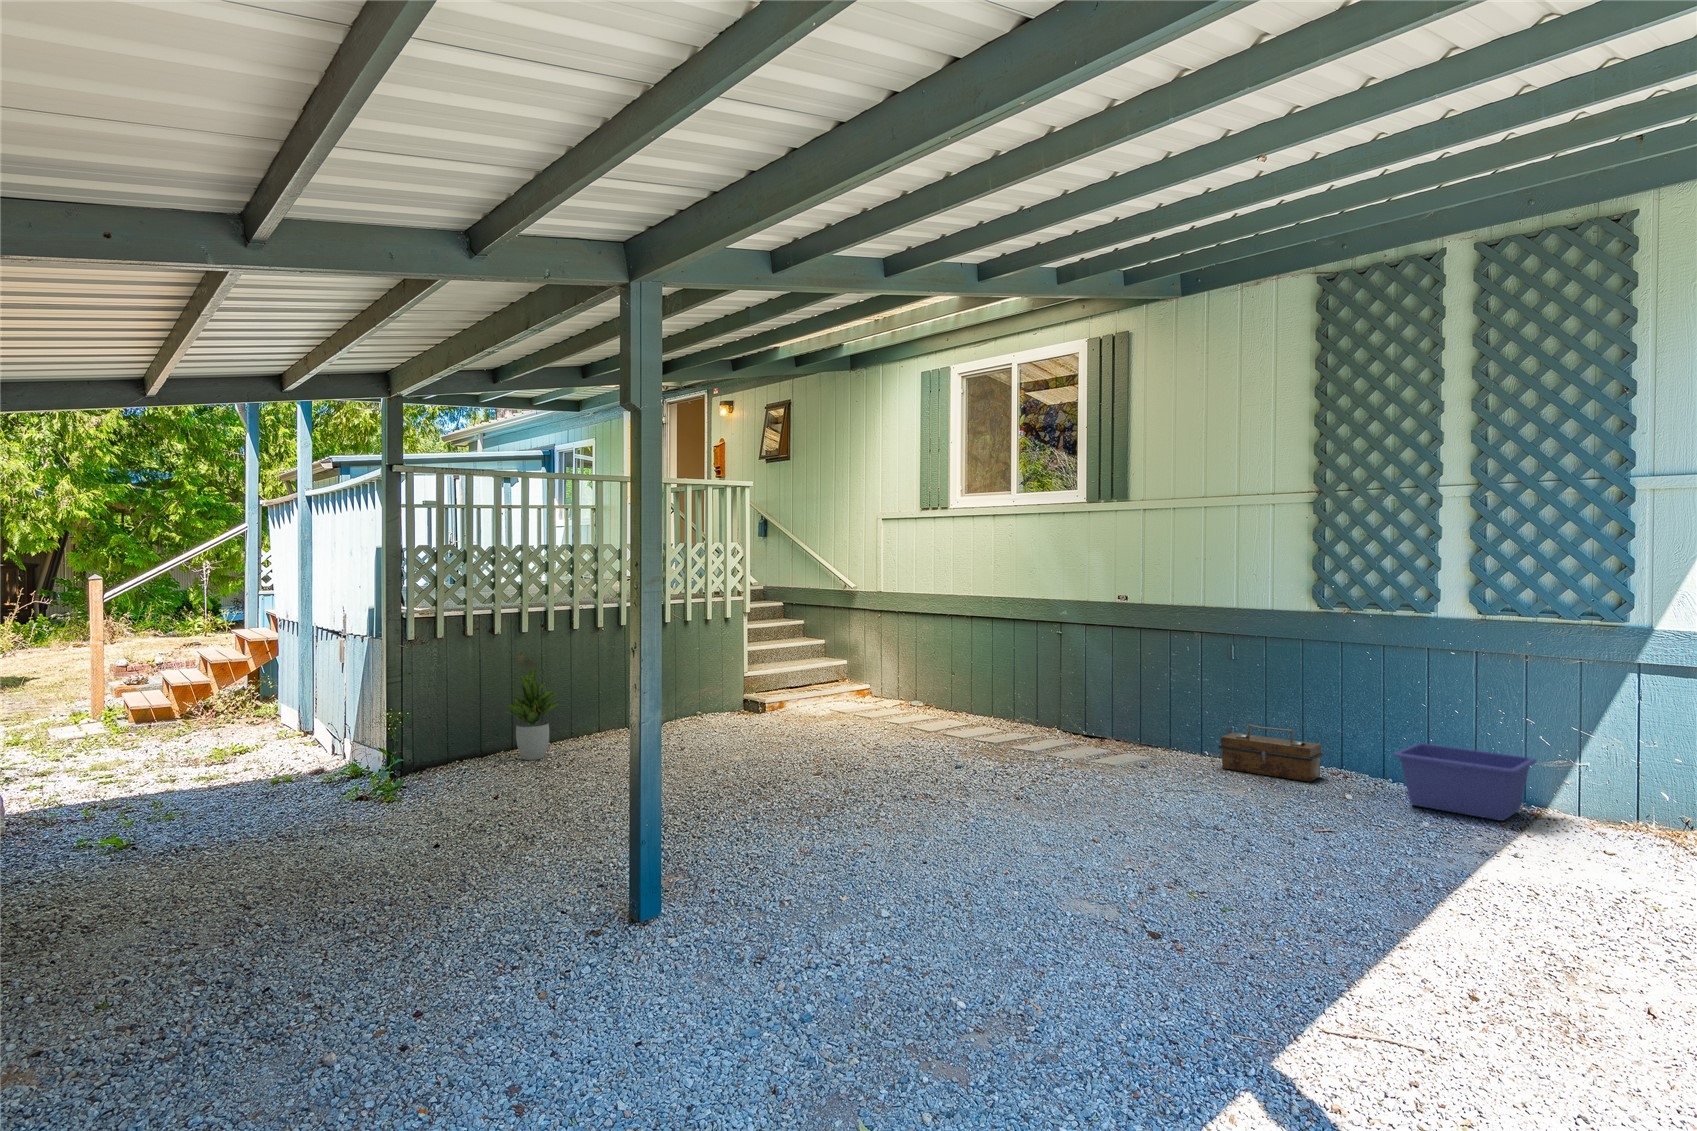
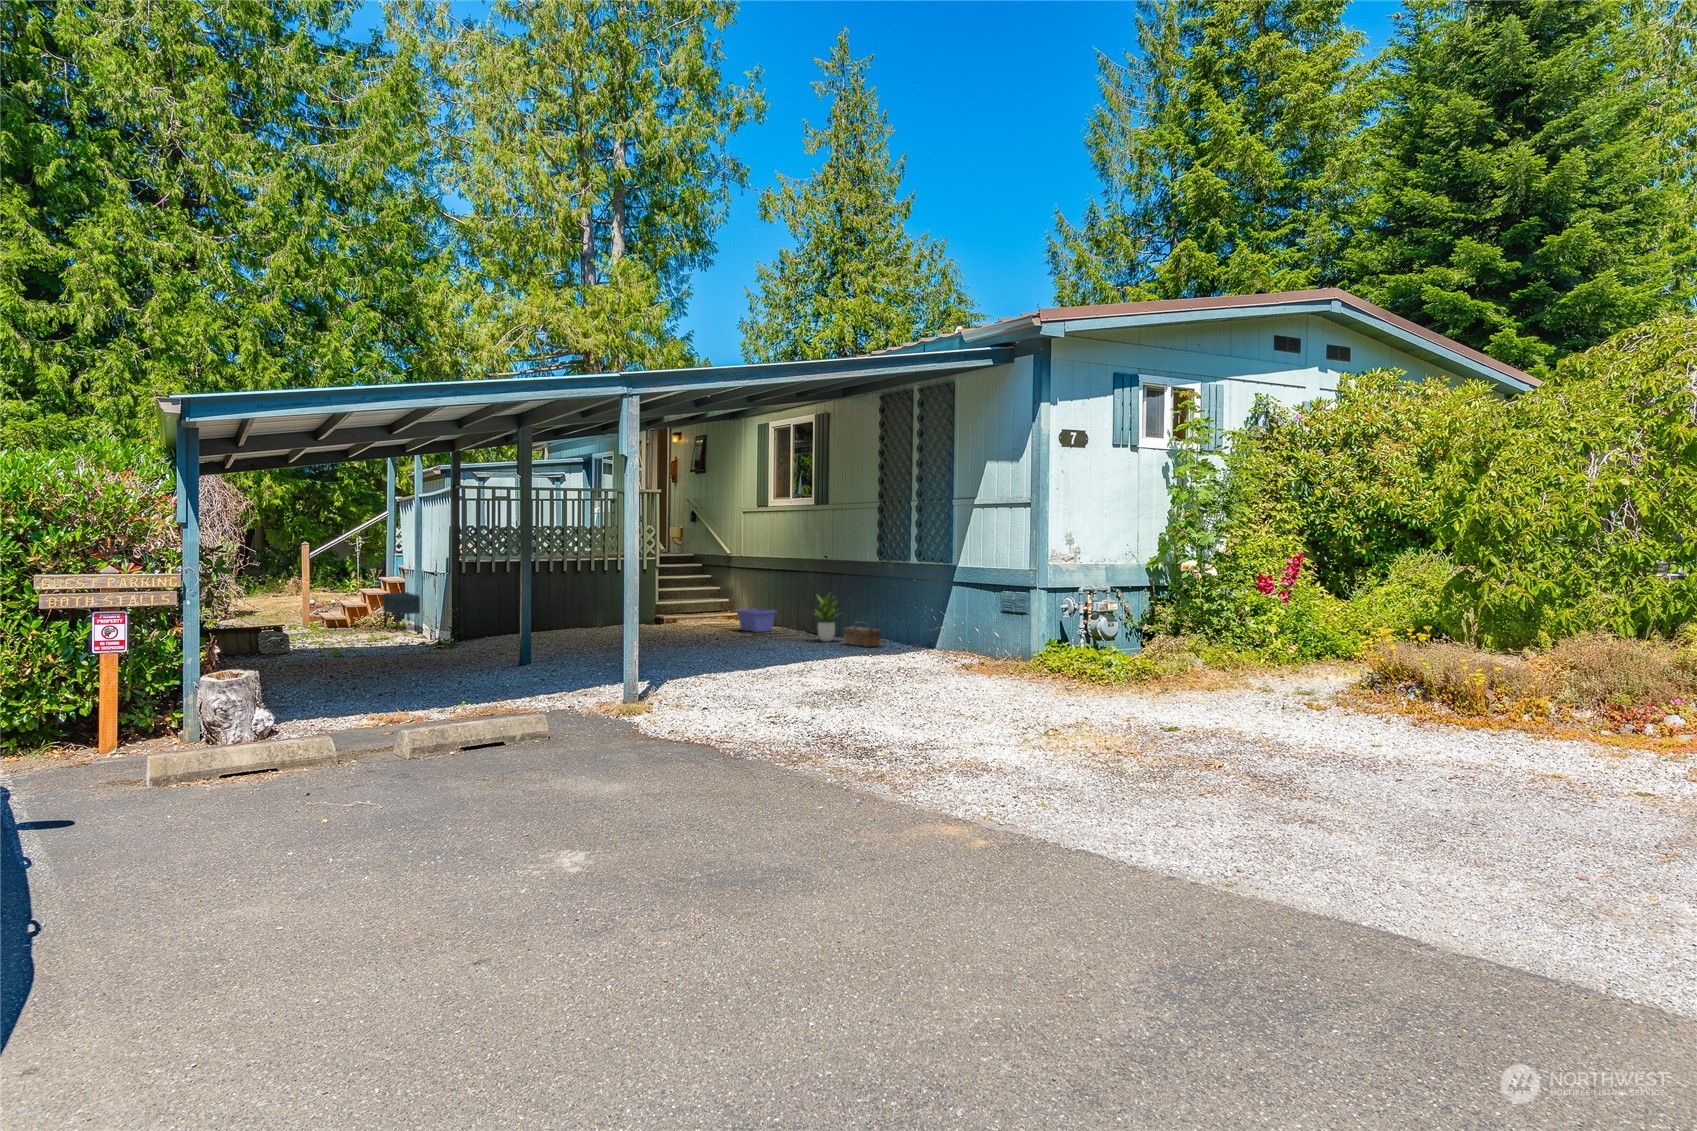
bench: none [235,662,321,742] -> present [382,592,420,631]
potted plant: present [505,668,558,760] -> present [814,593,838,641]
storage bin: present [1394,743,1536,821] -> present [737,609,776,632]

